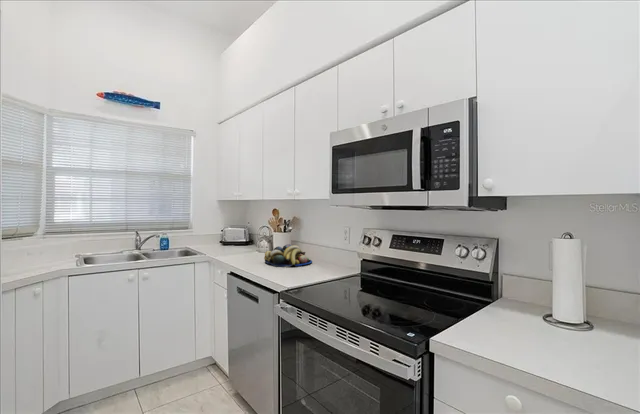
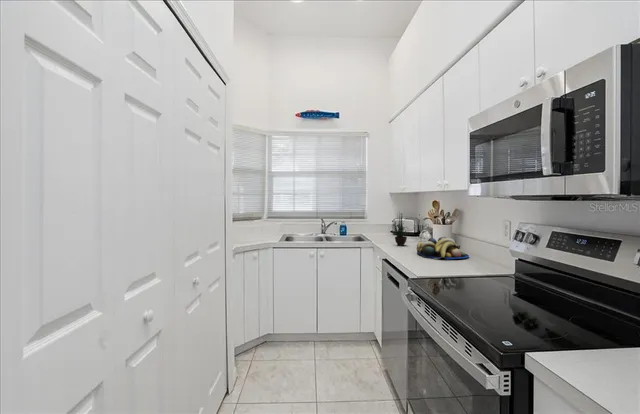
potted plant: none [229,214,253,256] -> present [393,214,407,246]

